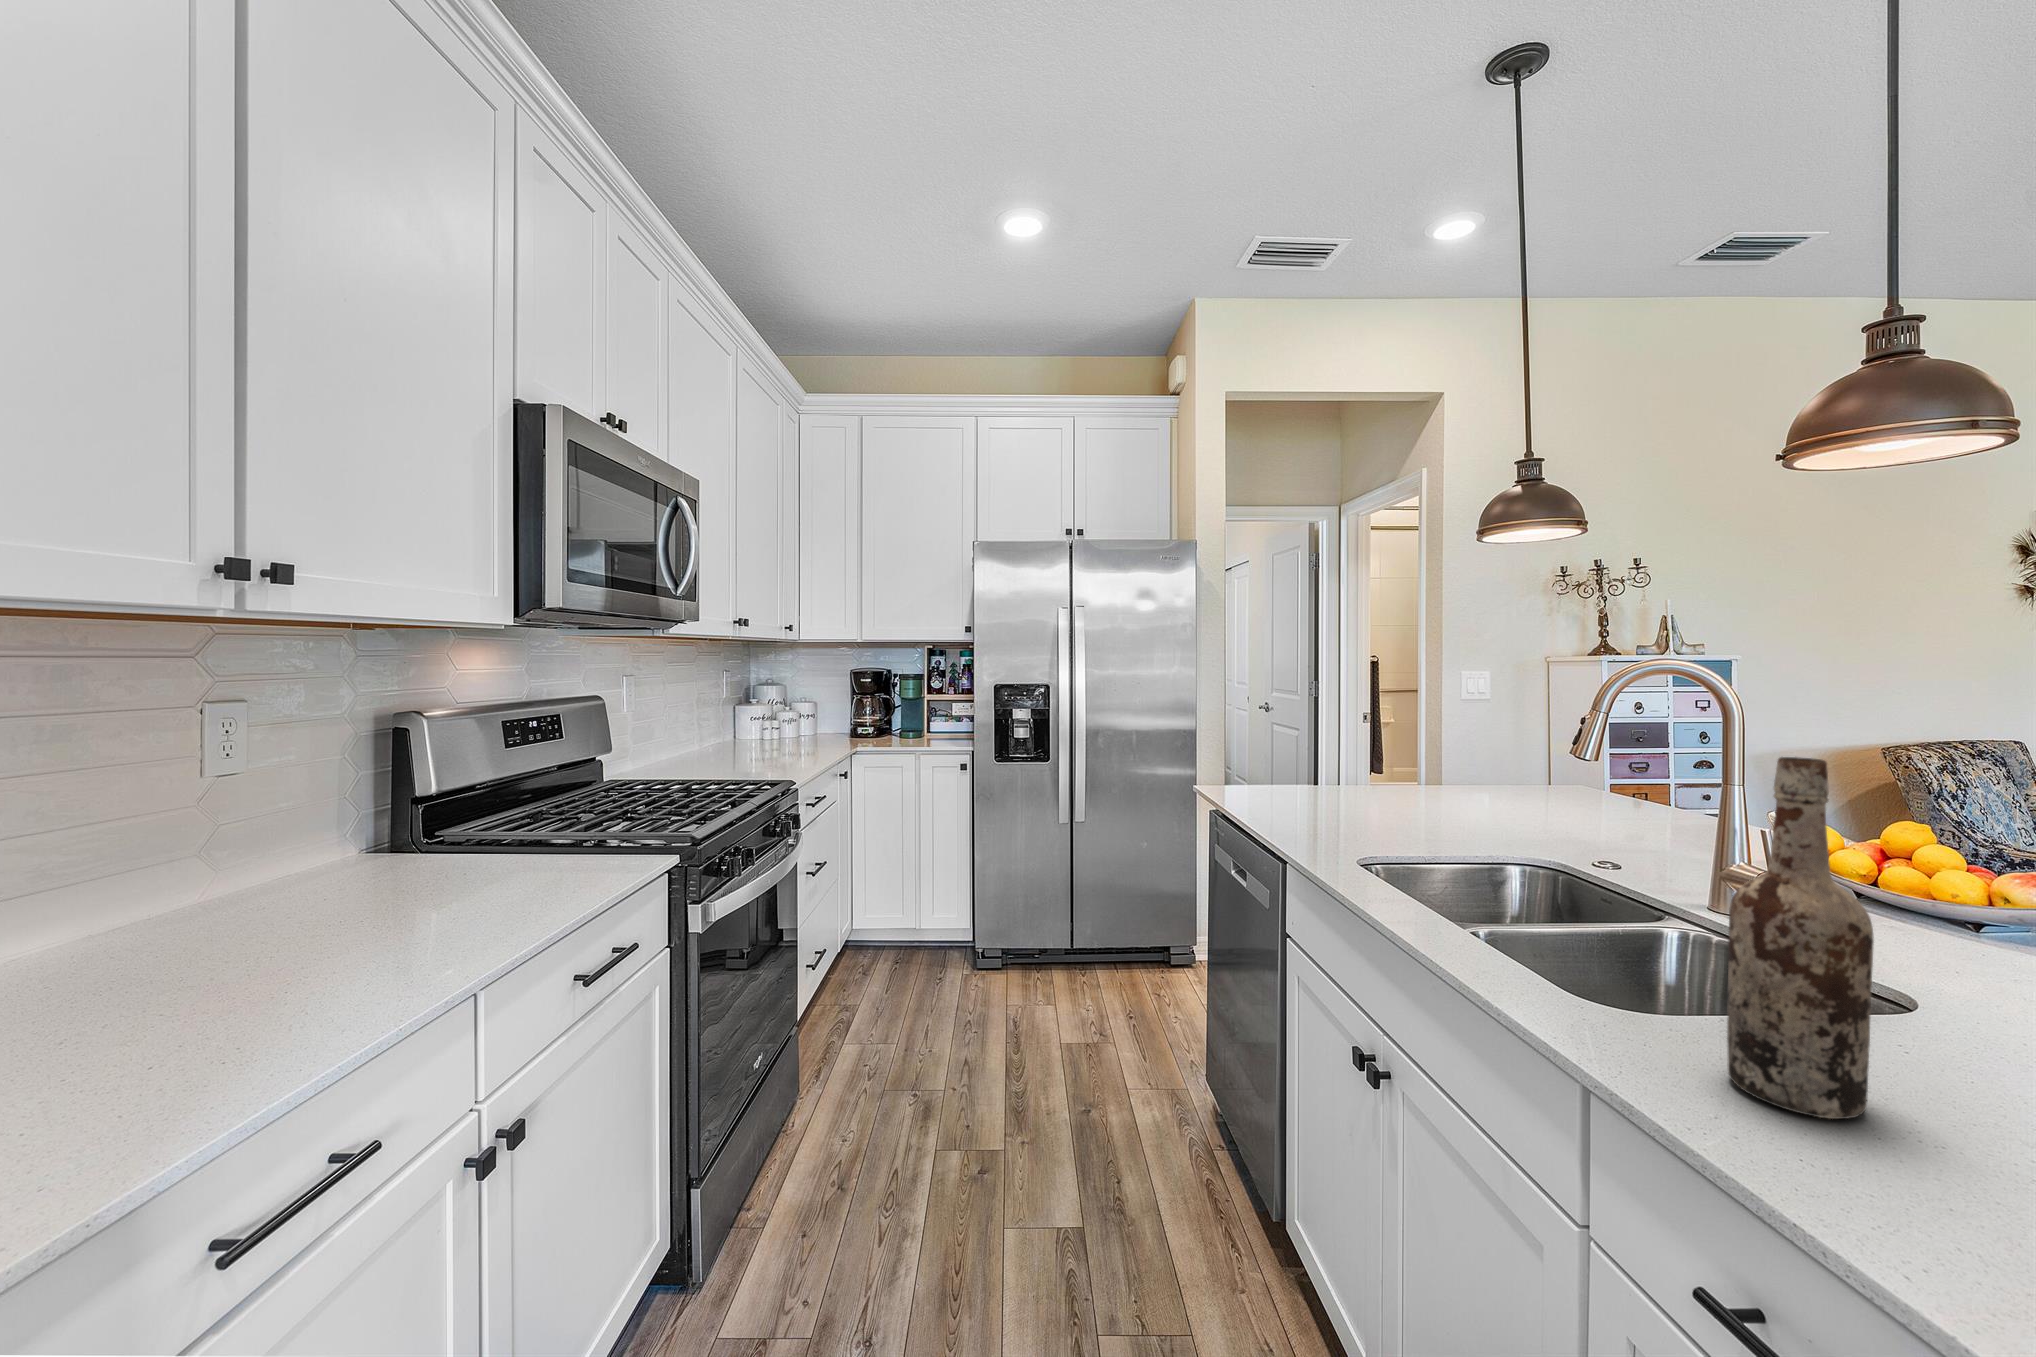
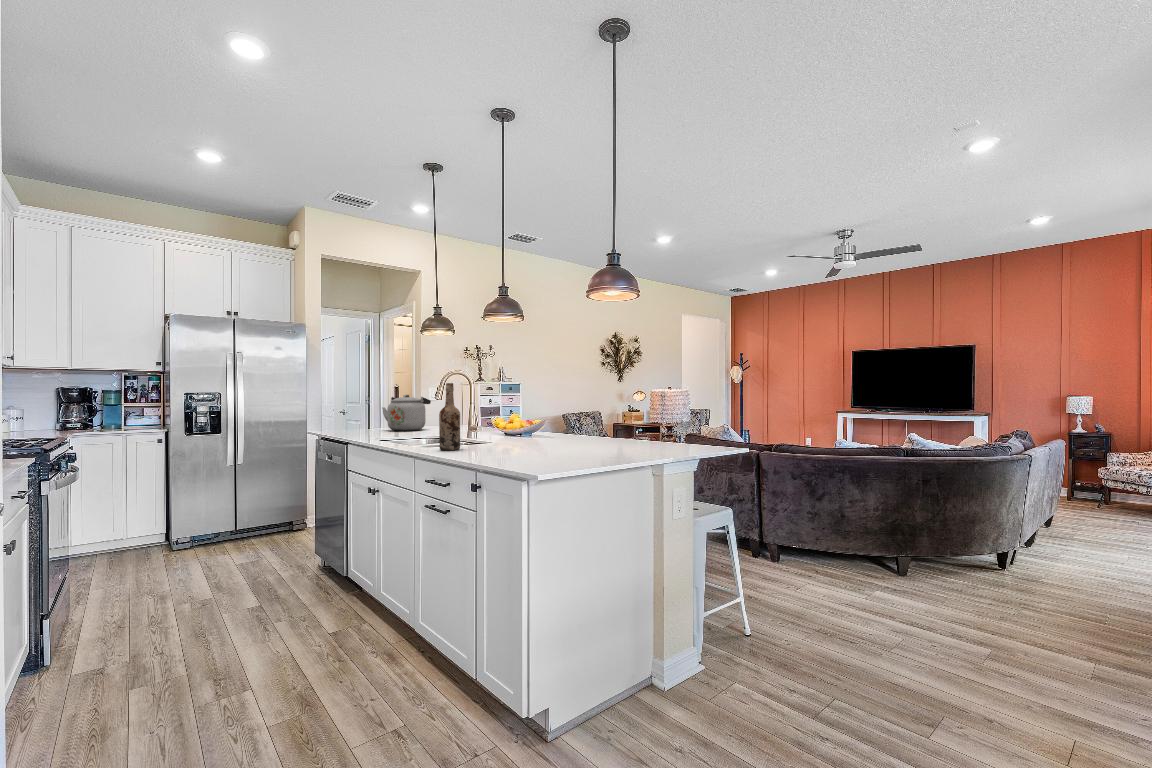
kettle: none [1368,714,1513,818] -> present [382,395,431,431]

